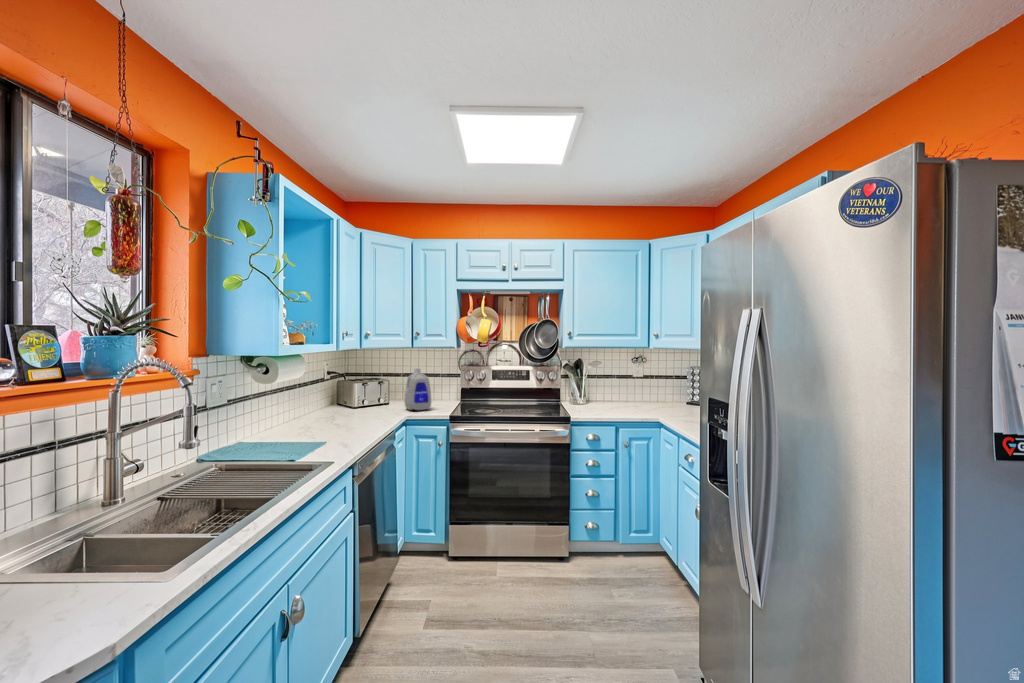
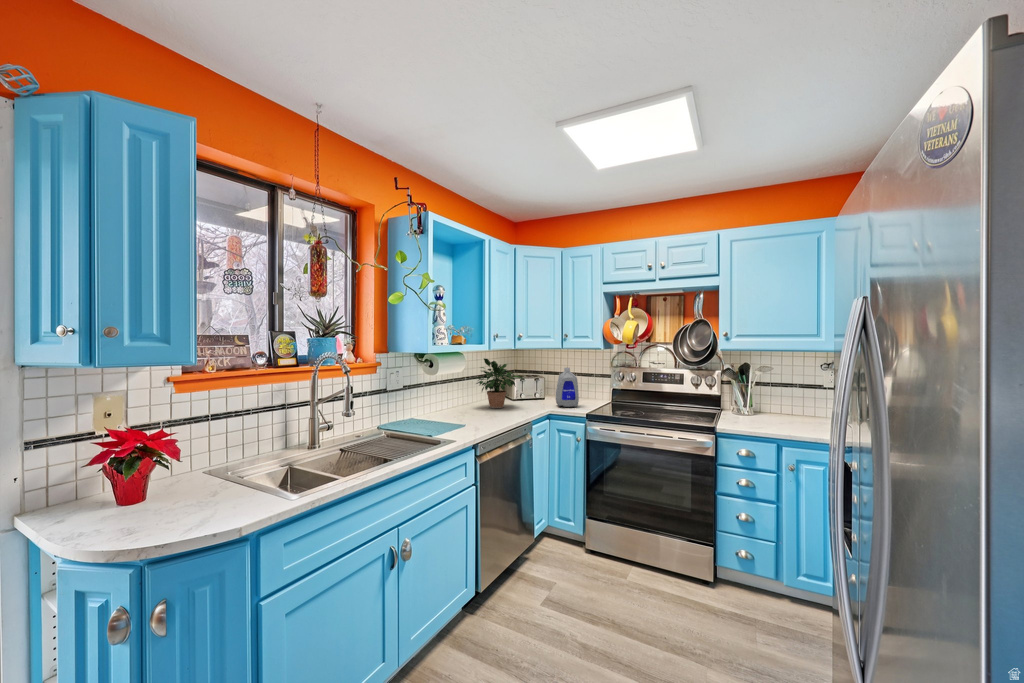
potted plant: none [309,360,374,418] -> present [474,358,523,408]

